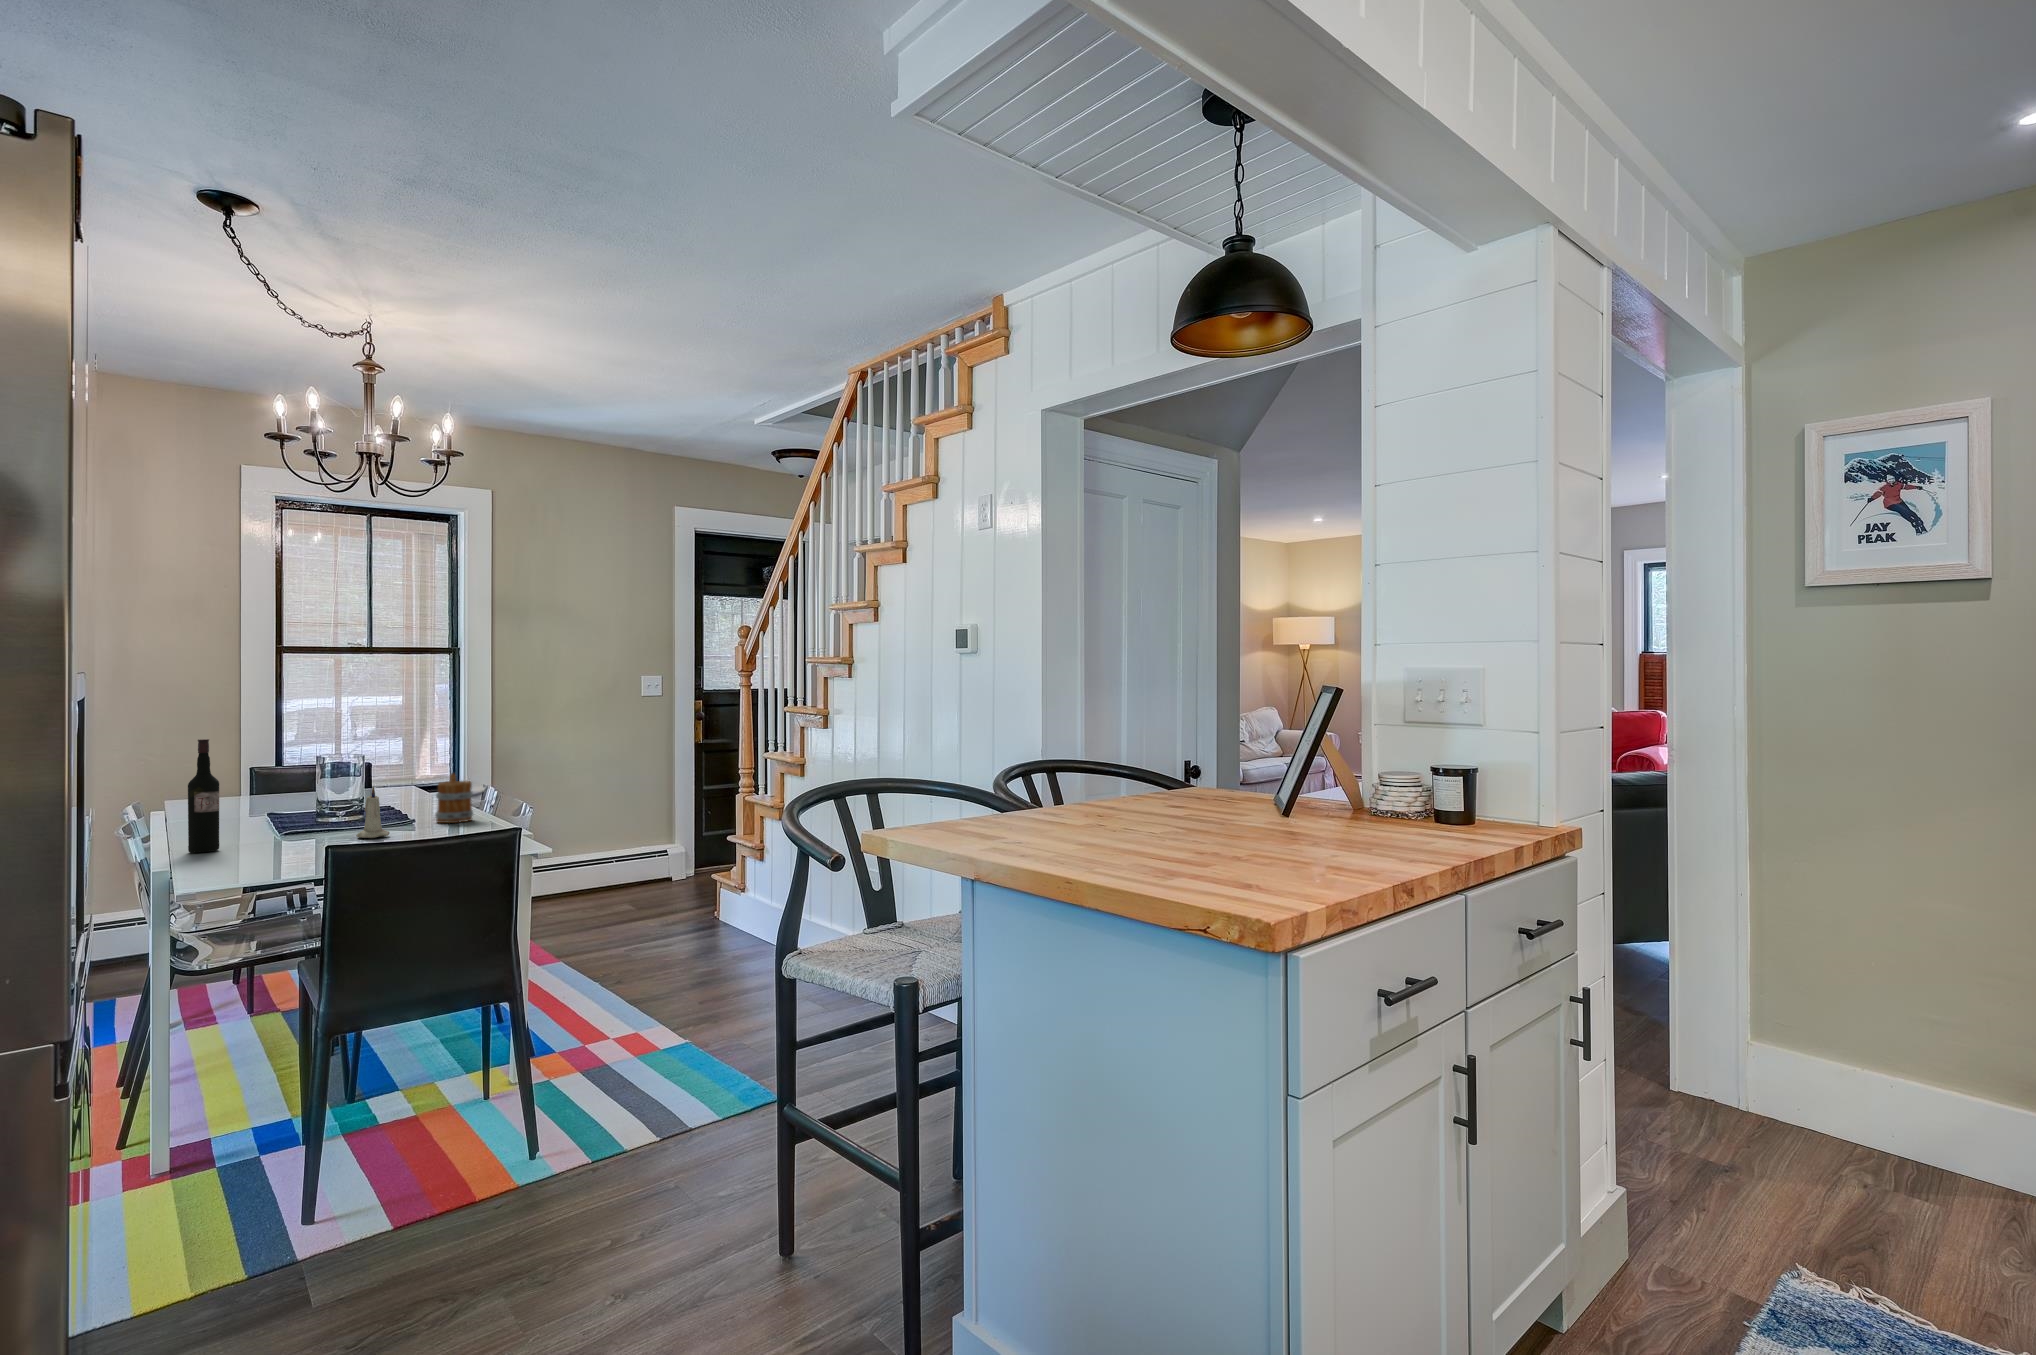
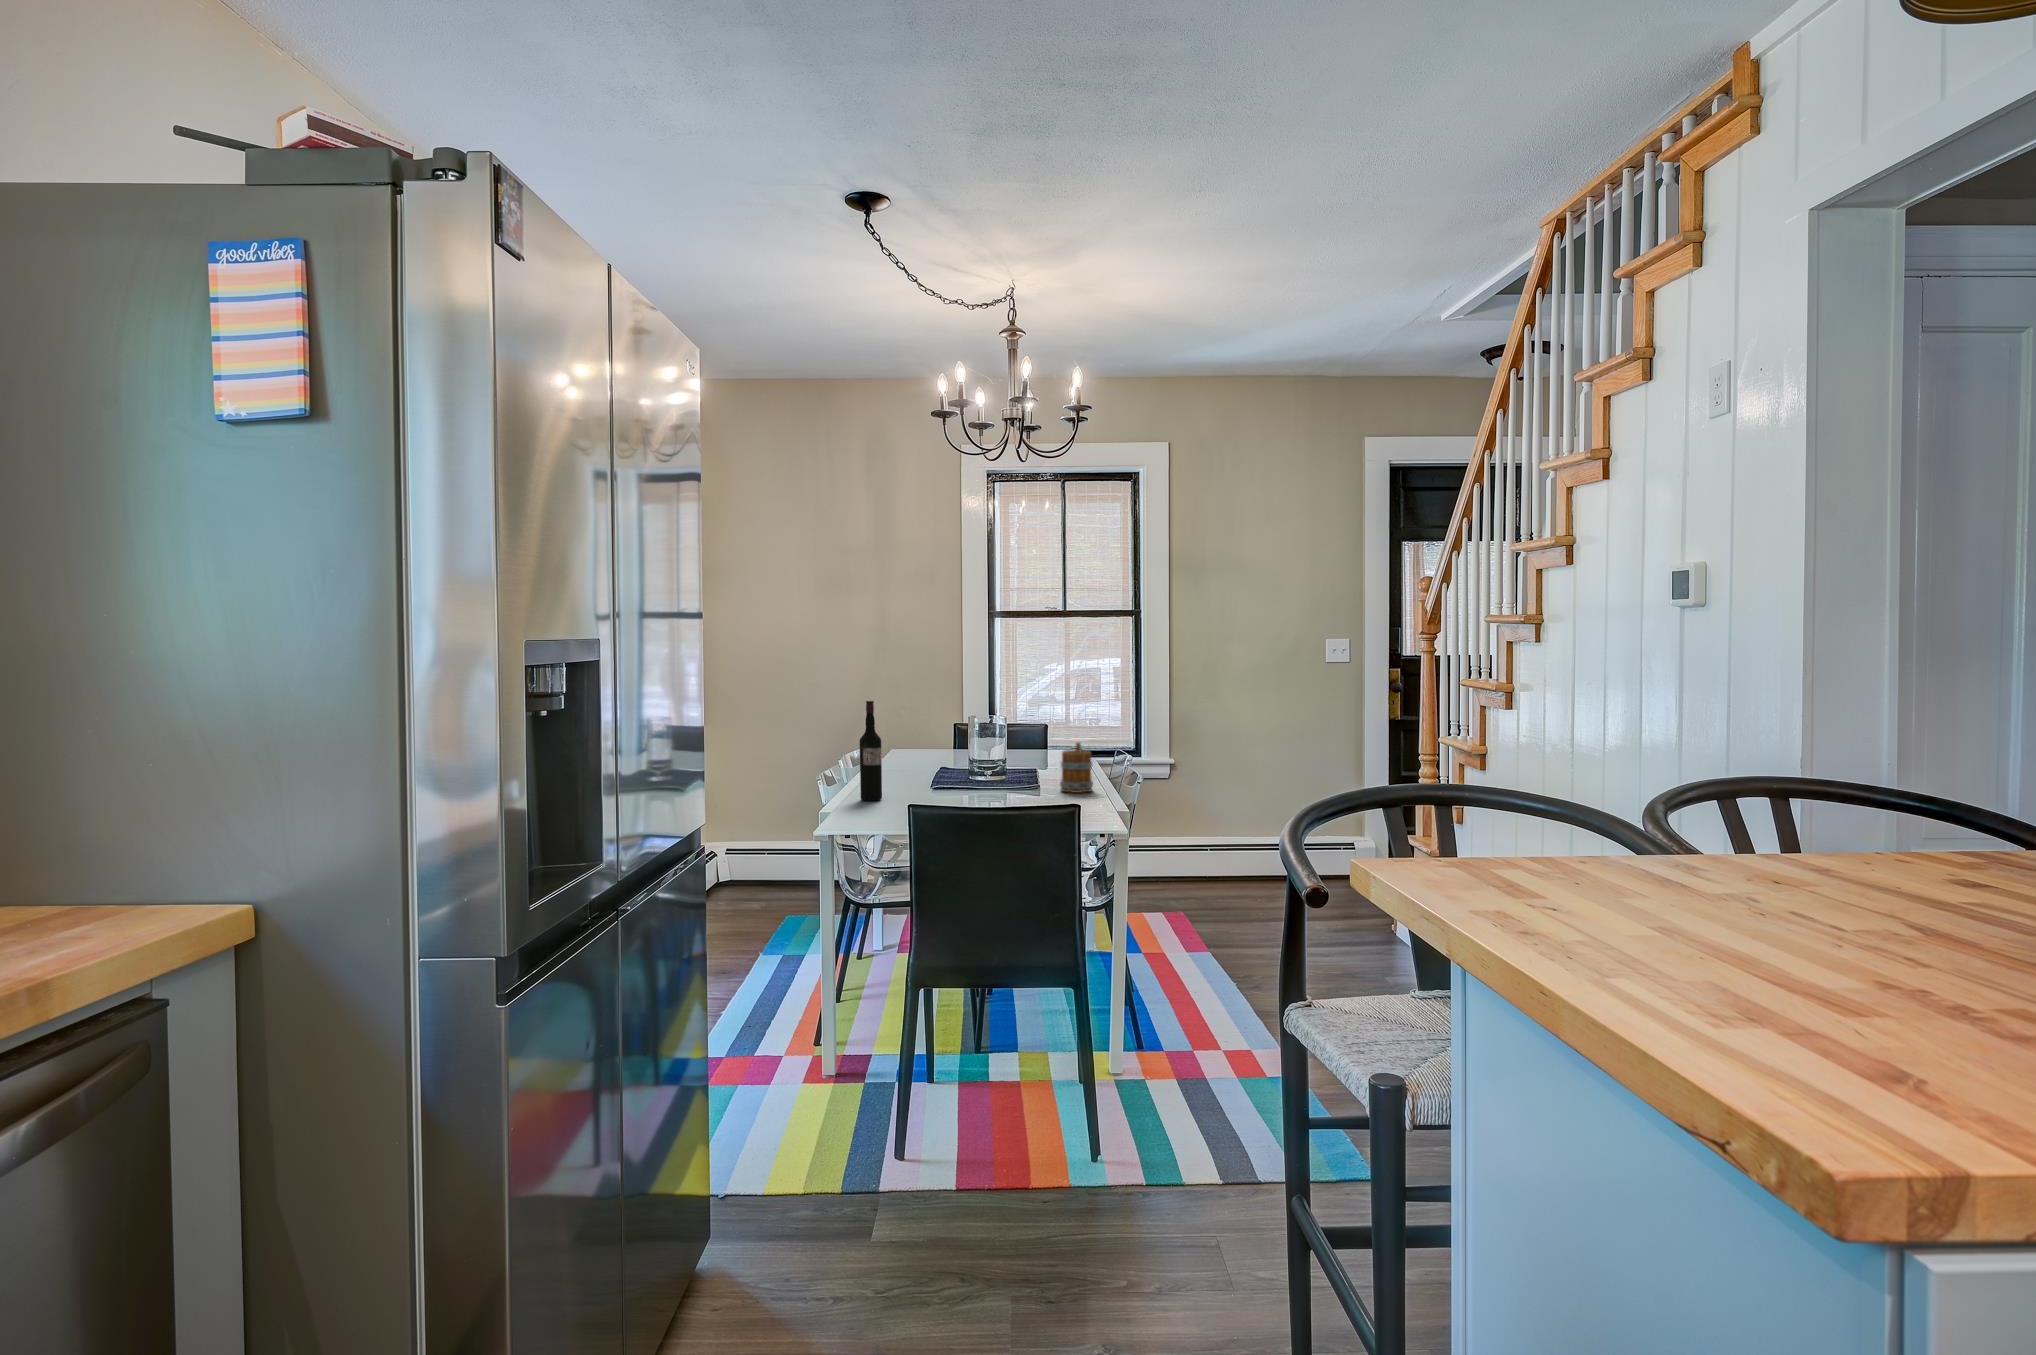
candle: present [356,786,390,838] -> none [983,751,1009,801]

